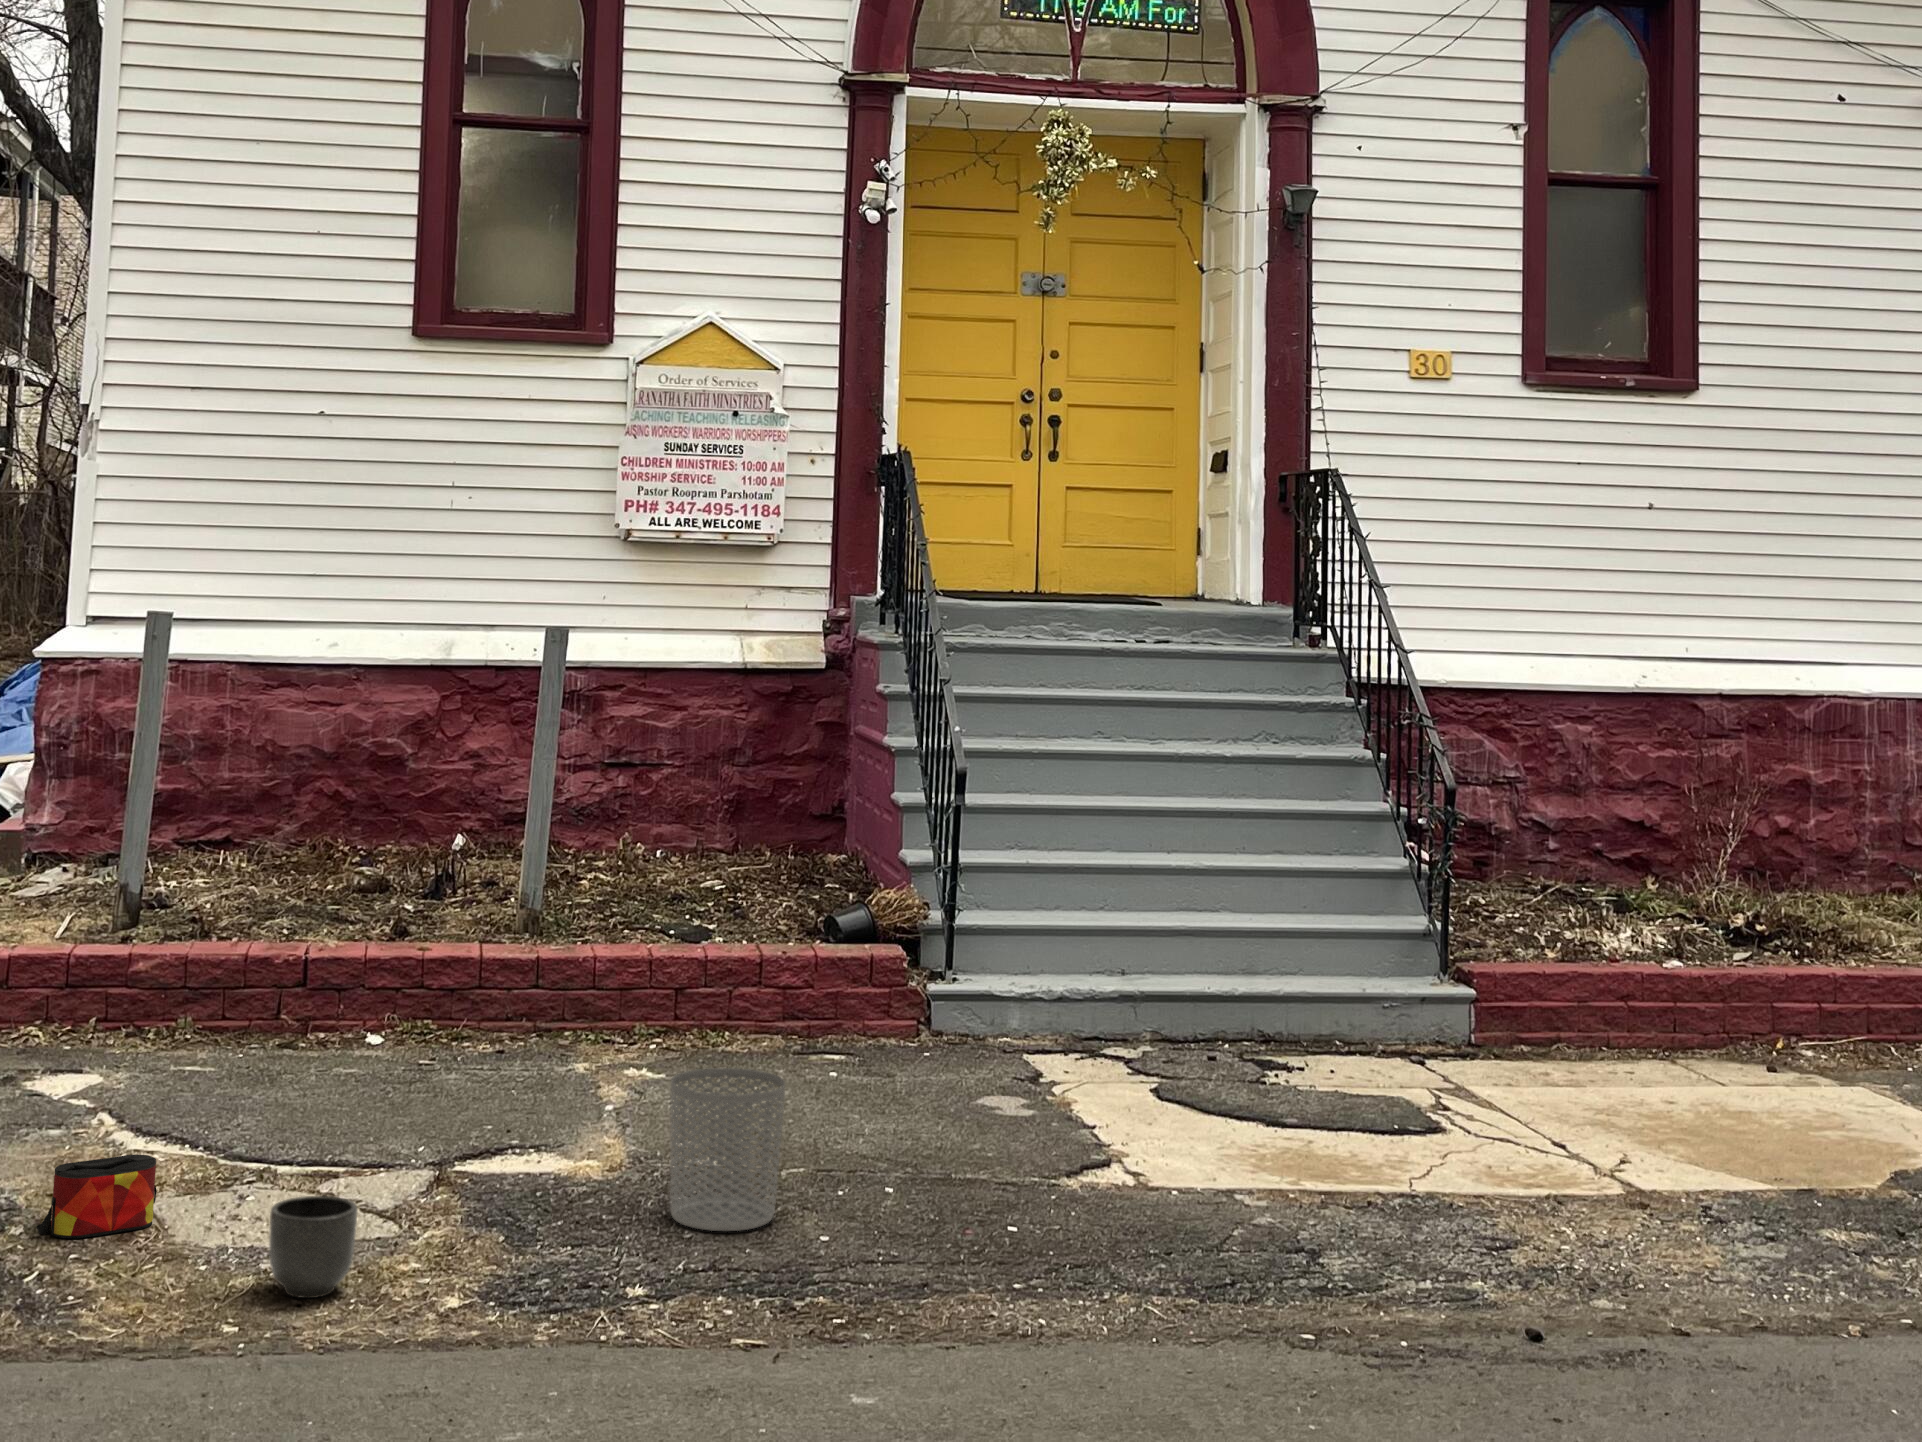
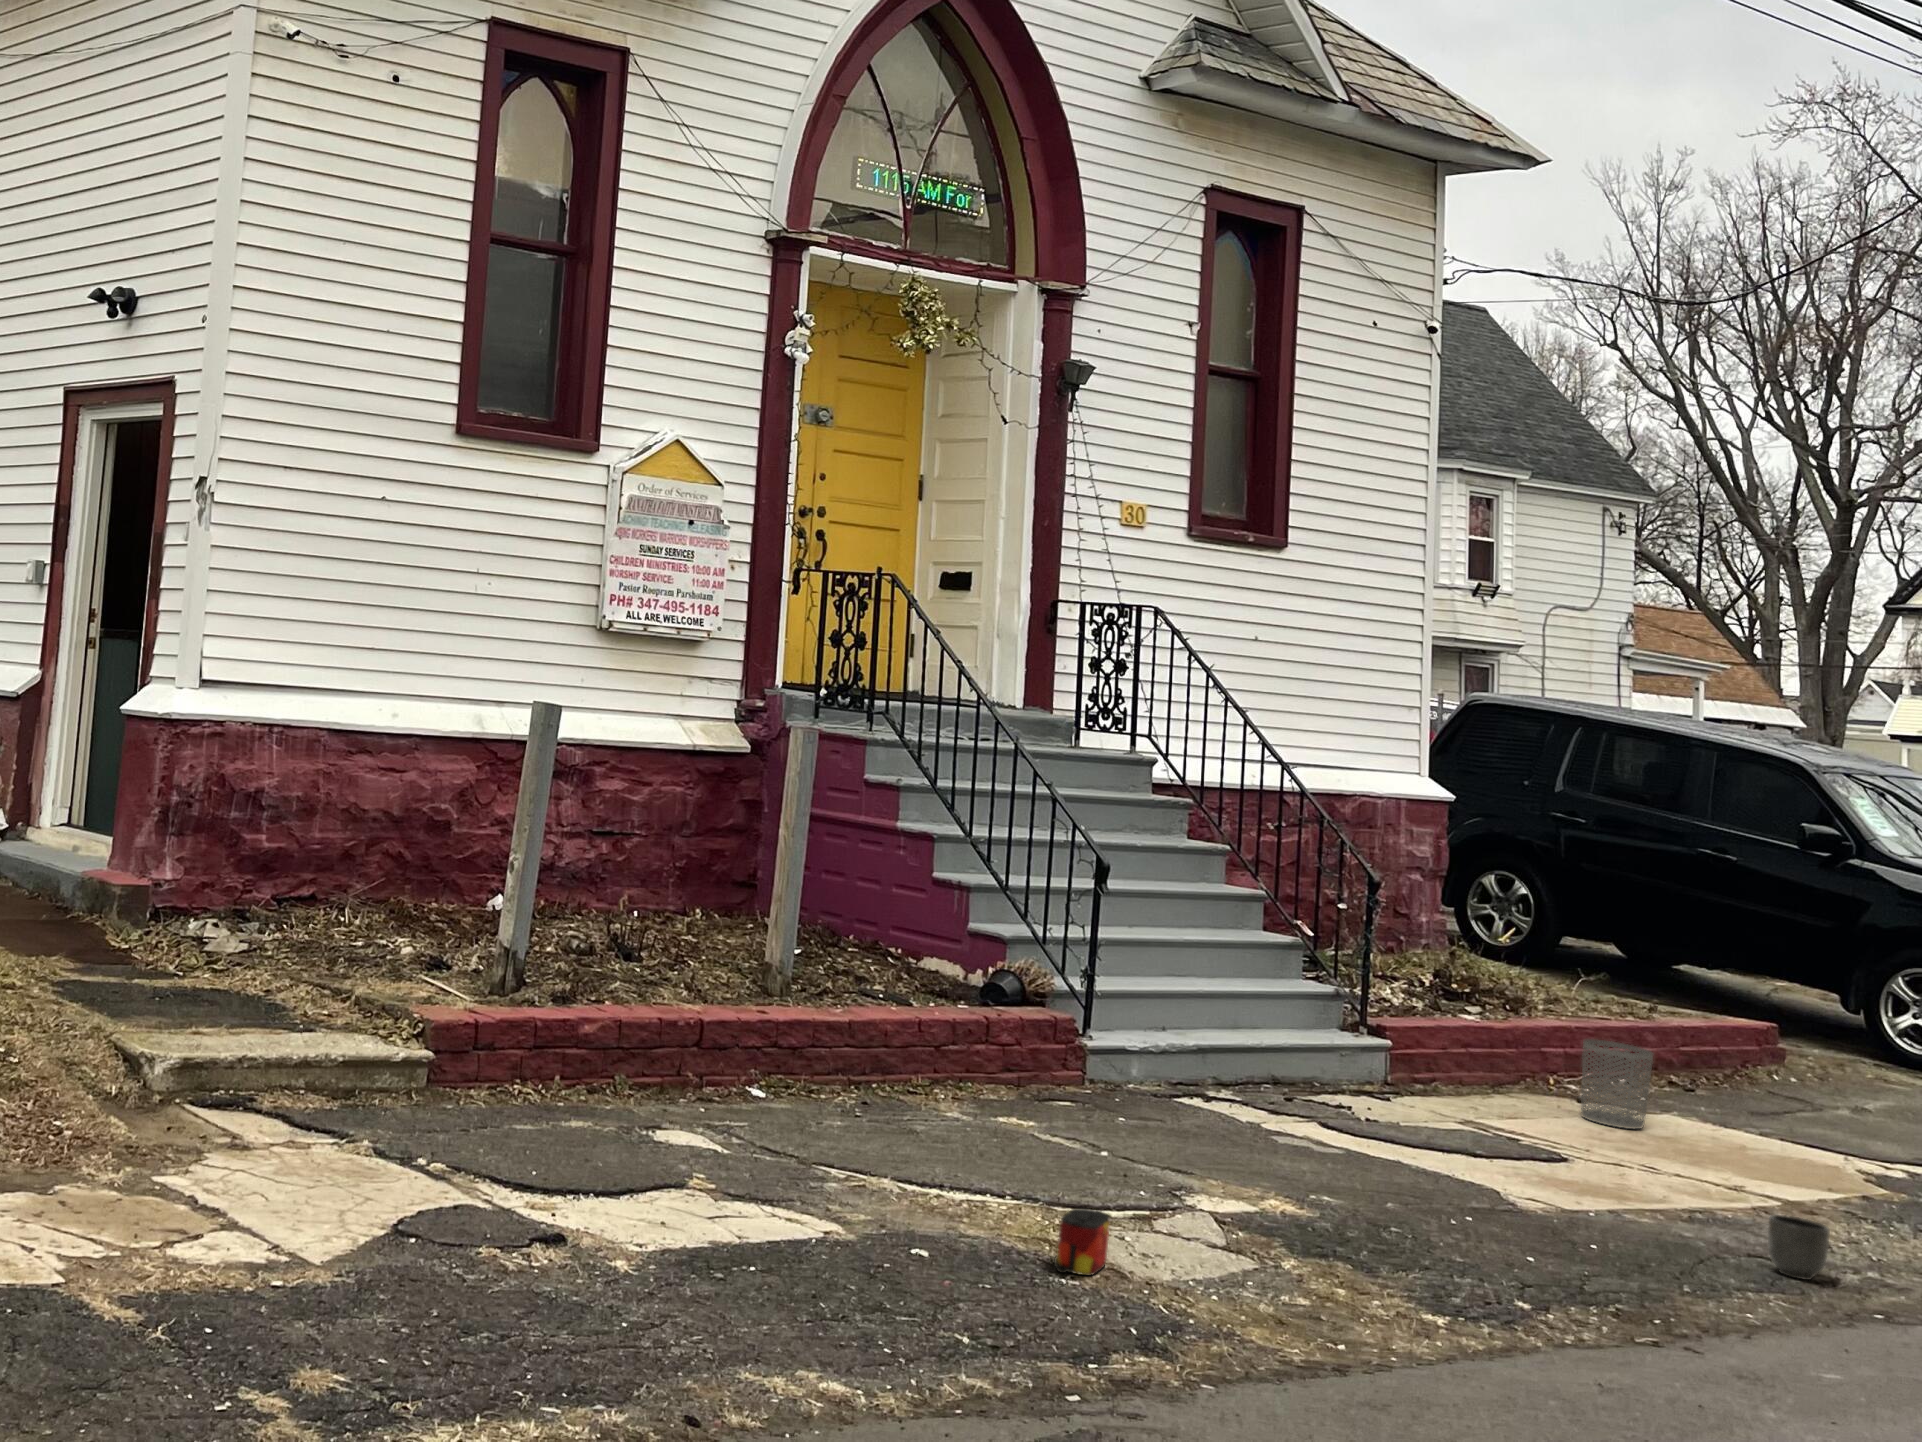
waste bin: present [670,1068,785,1231] -> present [1581,1039,1653,1129]
planter: present [269,1196,358,1298] -> present [1768,1215,1830,1280]

